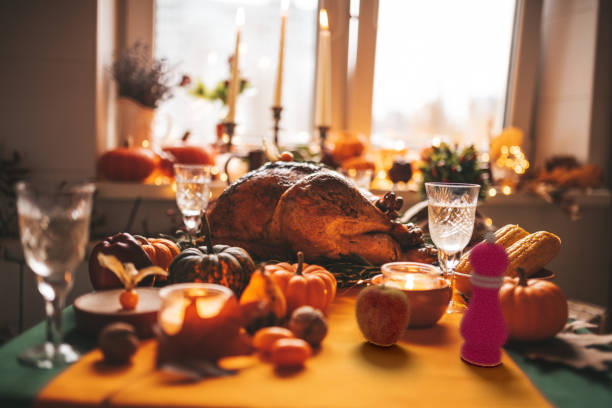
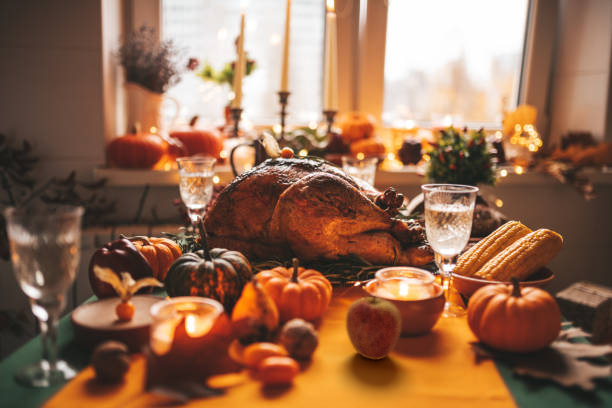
pepper mill: present [459,232,510,367] -> none [448,249,500,383]

